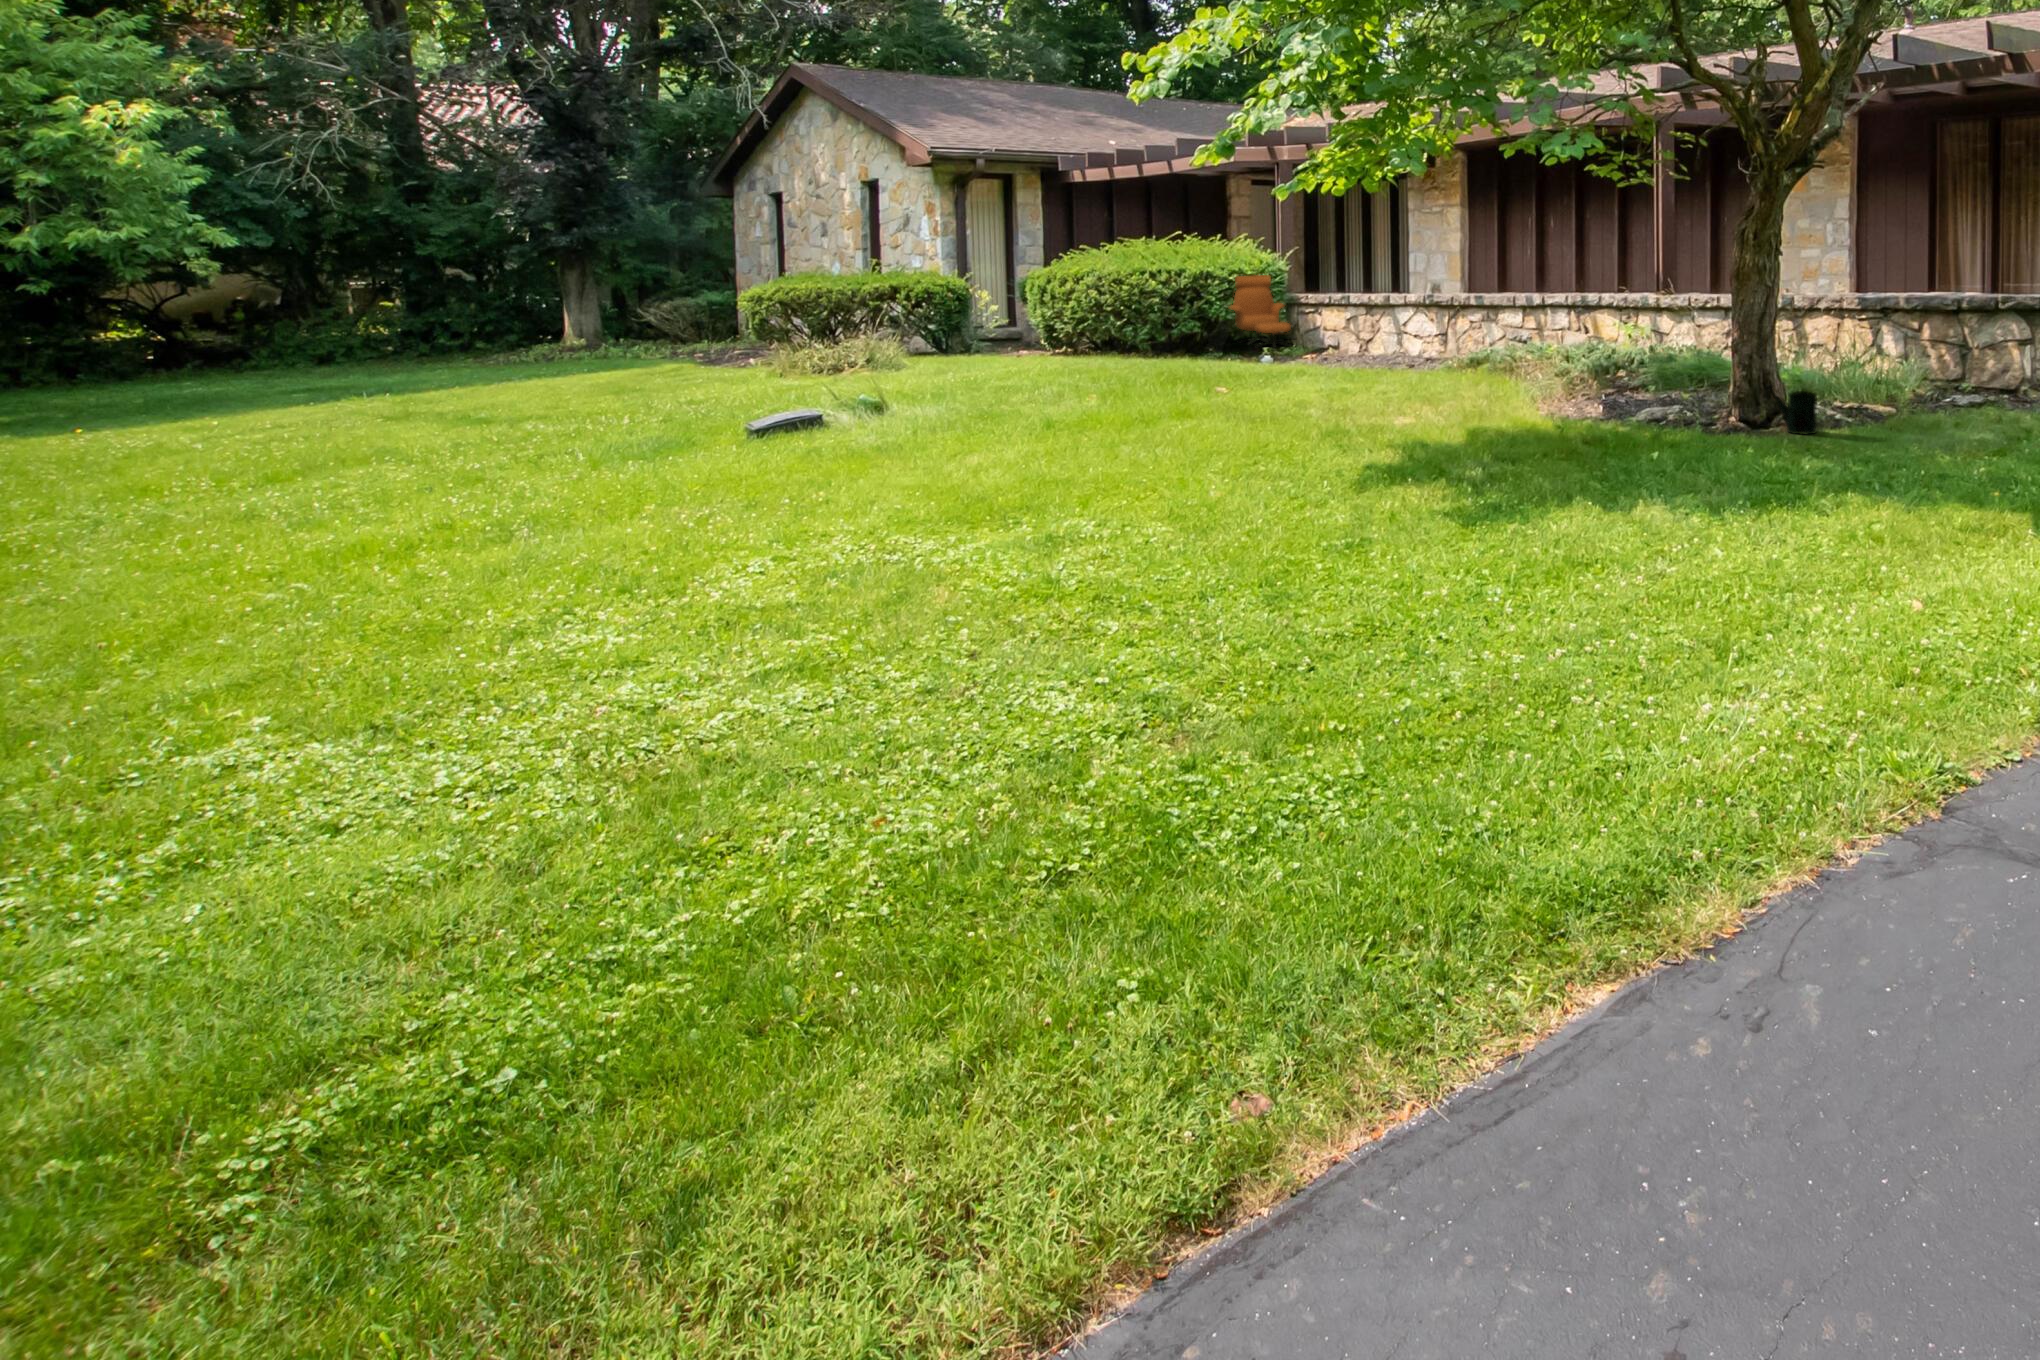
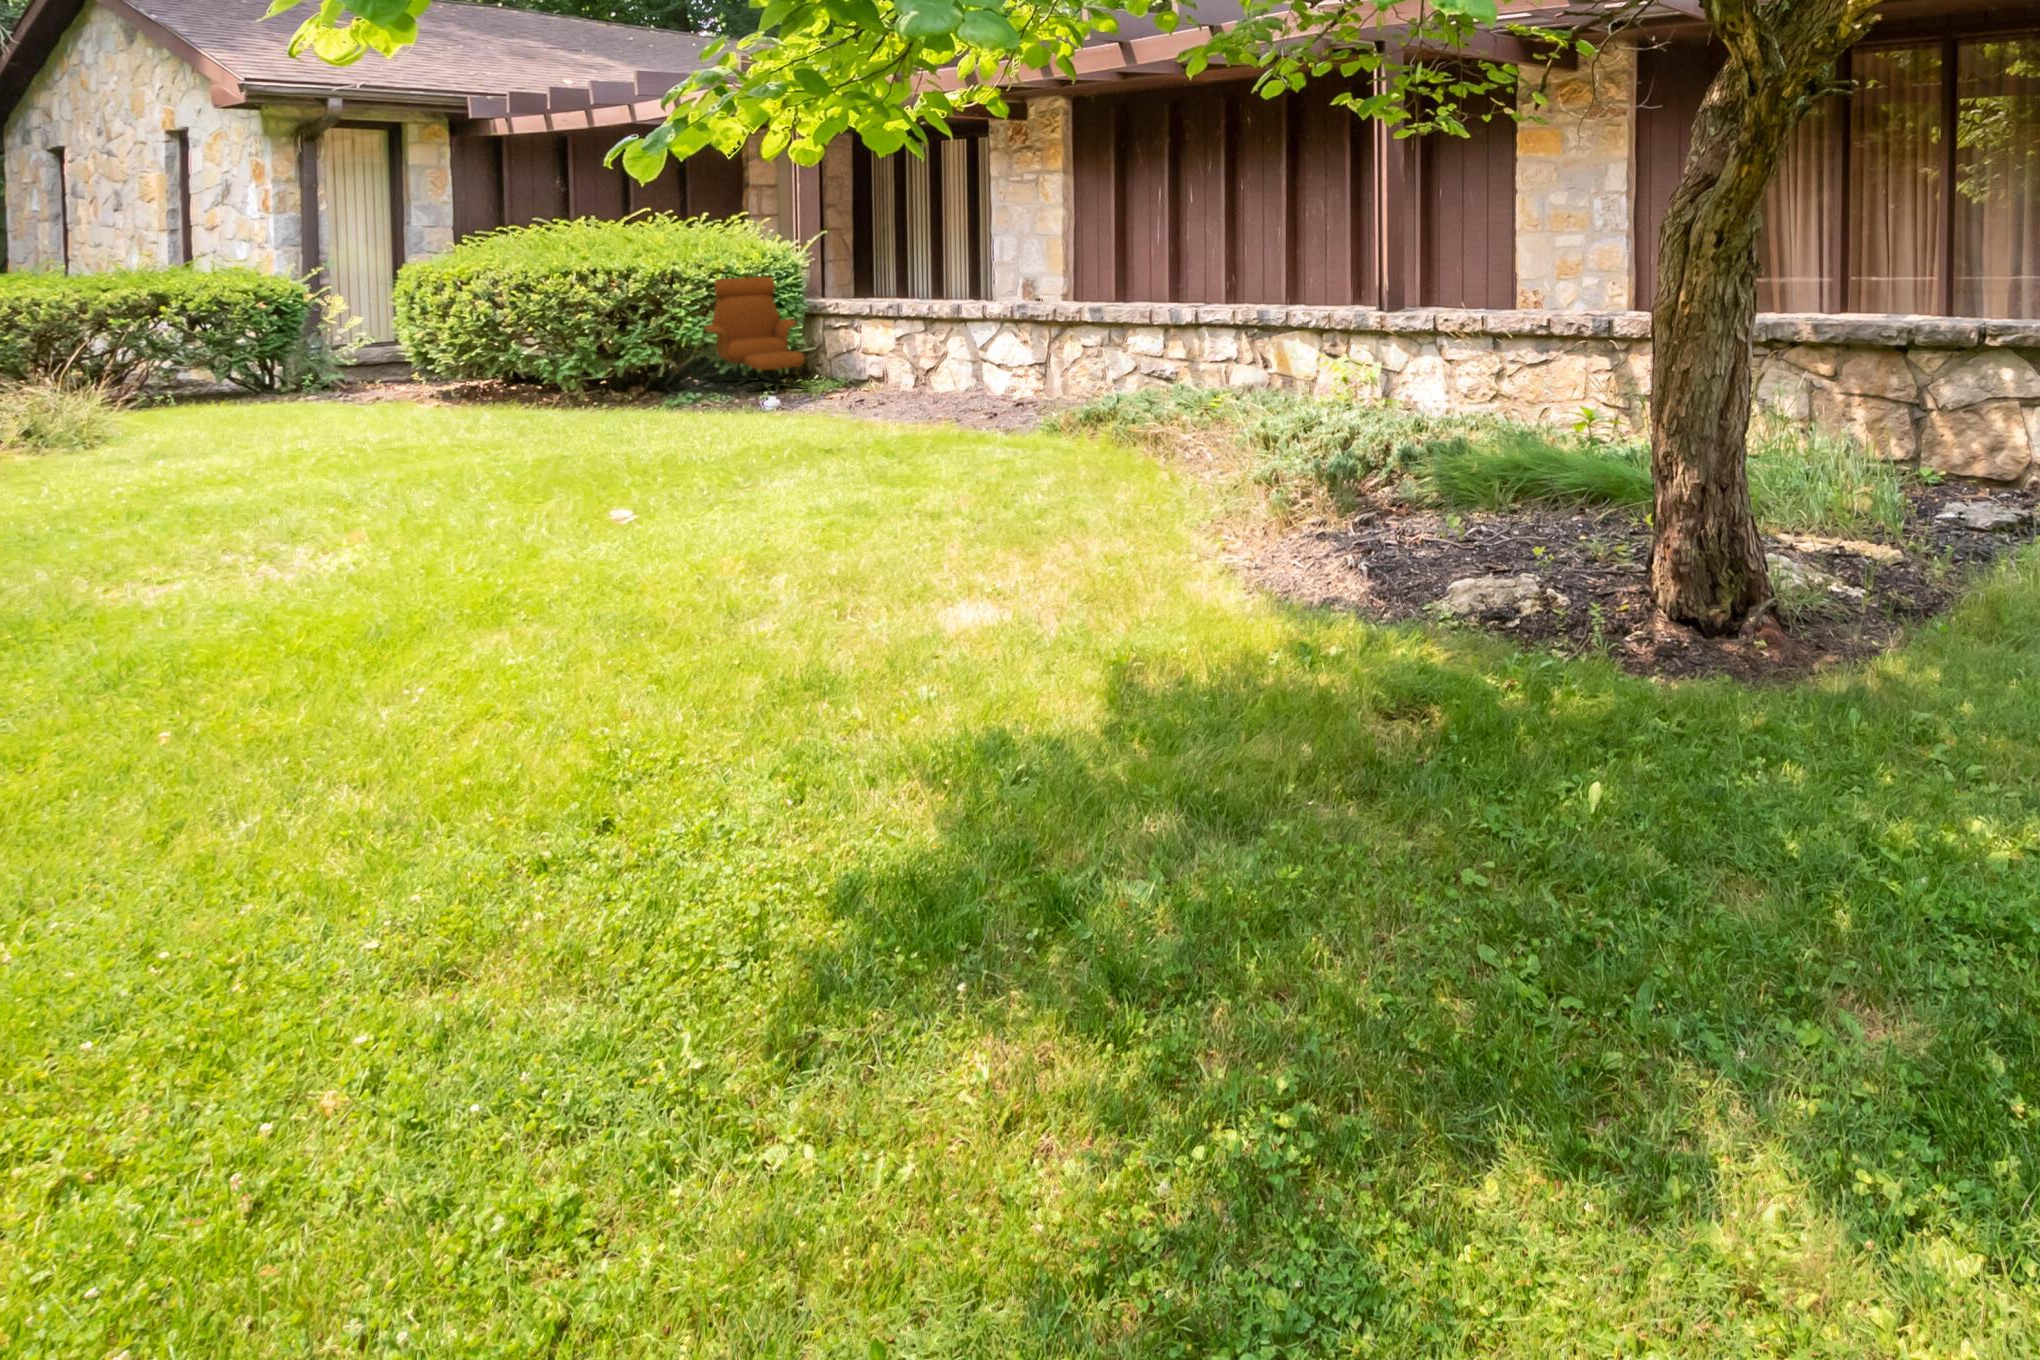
watering can: present [1766,385,1824,434] -> none [1737,531,1881,642]

